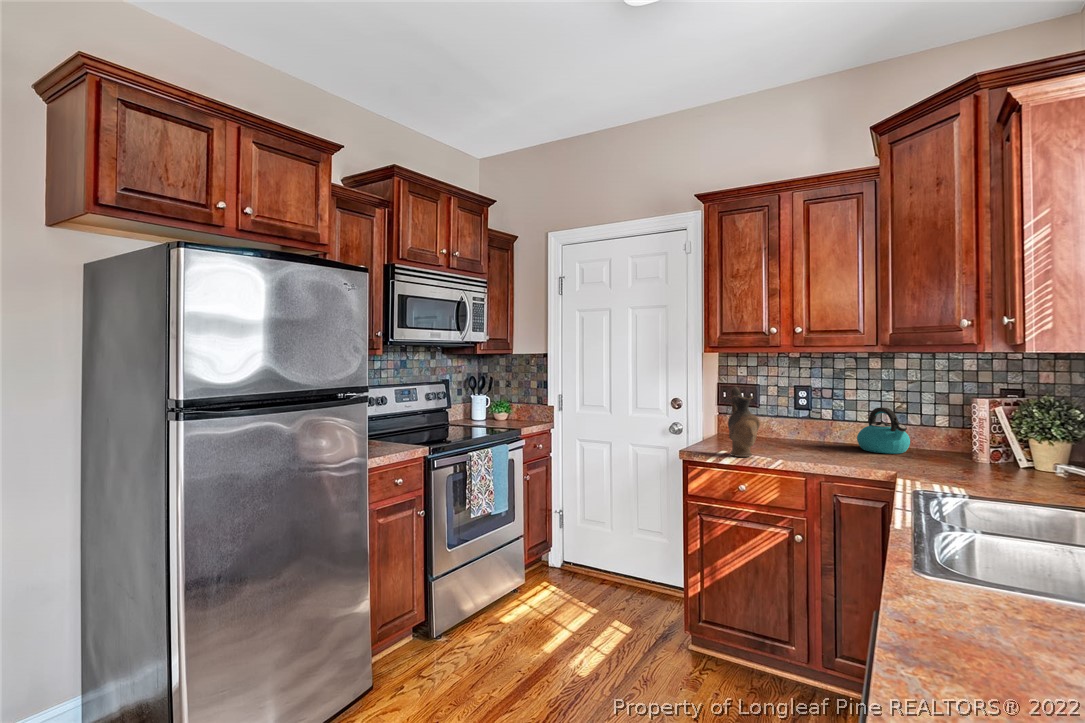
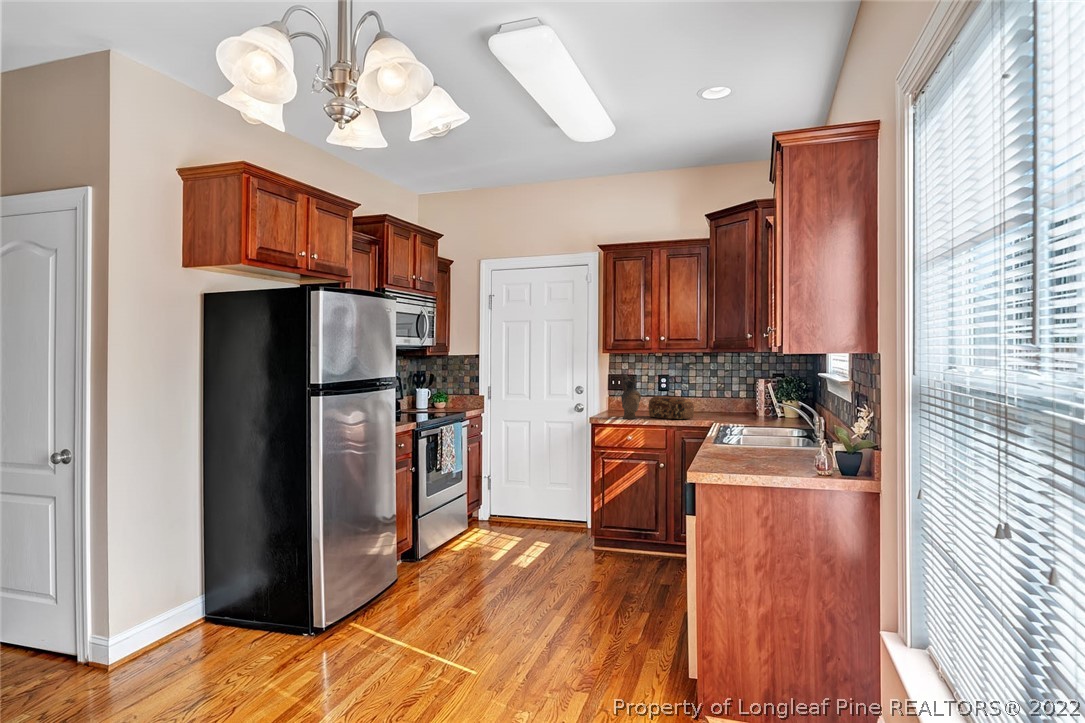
kettle: present [857,407,910,454] -> none [696,388,726,416]
bread loaf: none [774,421,853,462] -> present [648,396,694,419]

